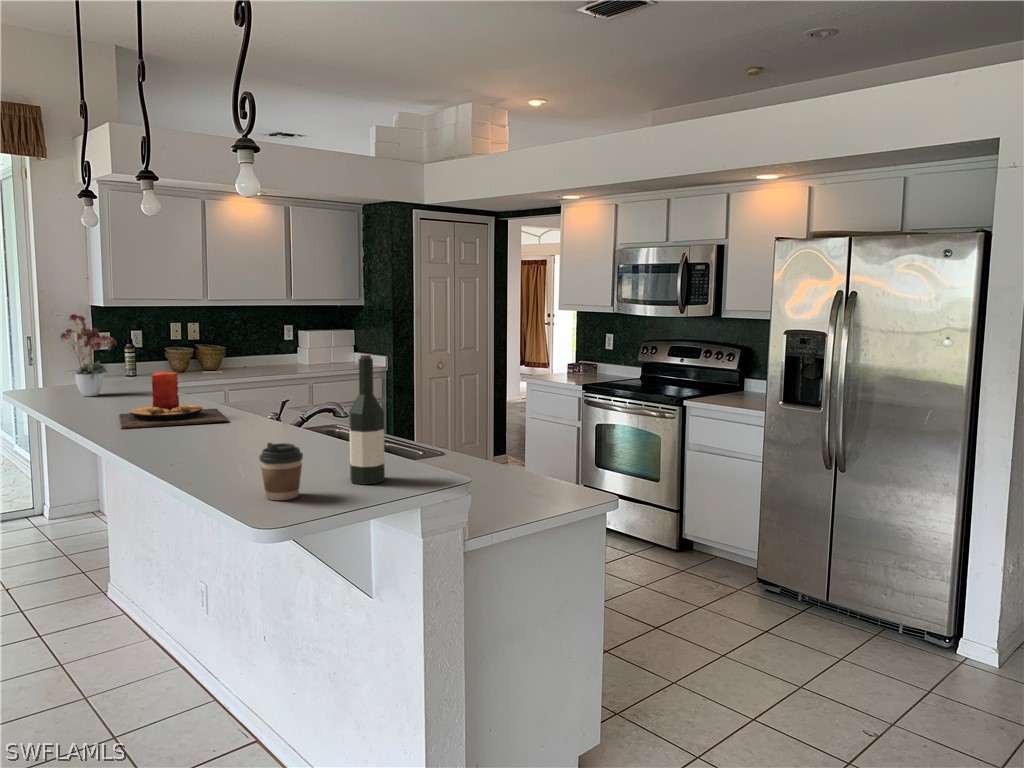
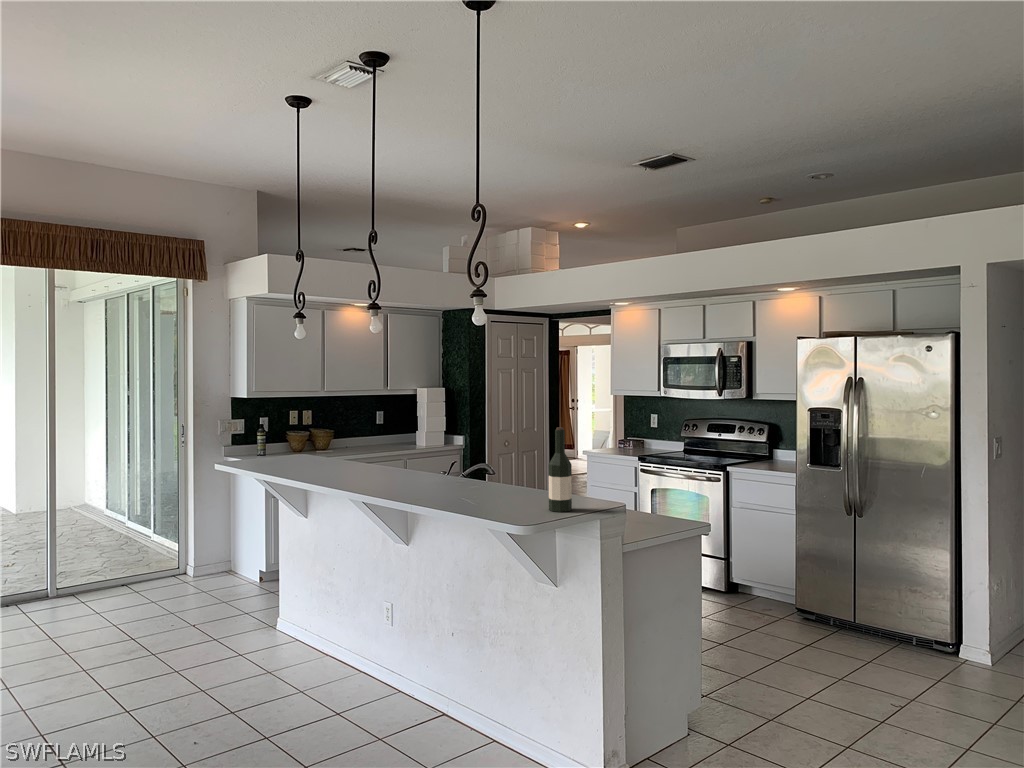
flower arrangement: present [61,313,117,396] -> none [265,401,312,467]
candle: present [119,371,227,429] -> none [333,444,418,486]
coffee cup: present [259,443,303,500] -> none [504,483,531,520]

